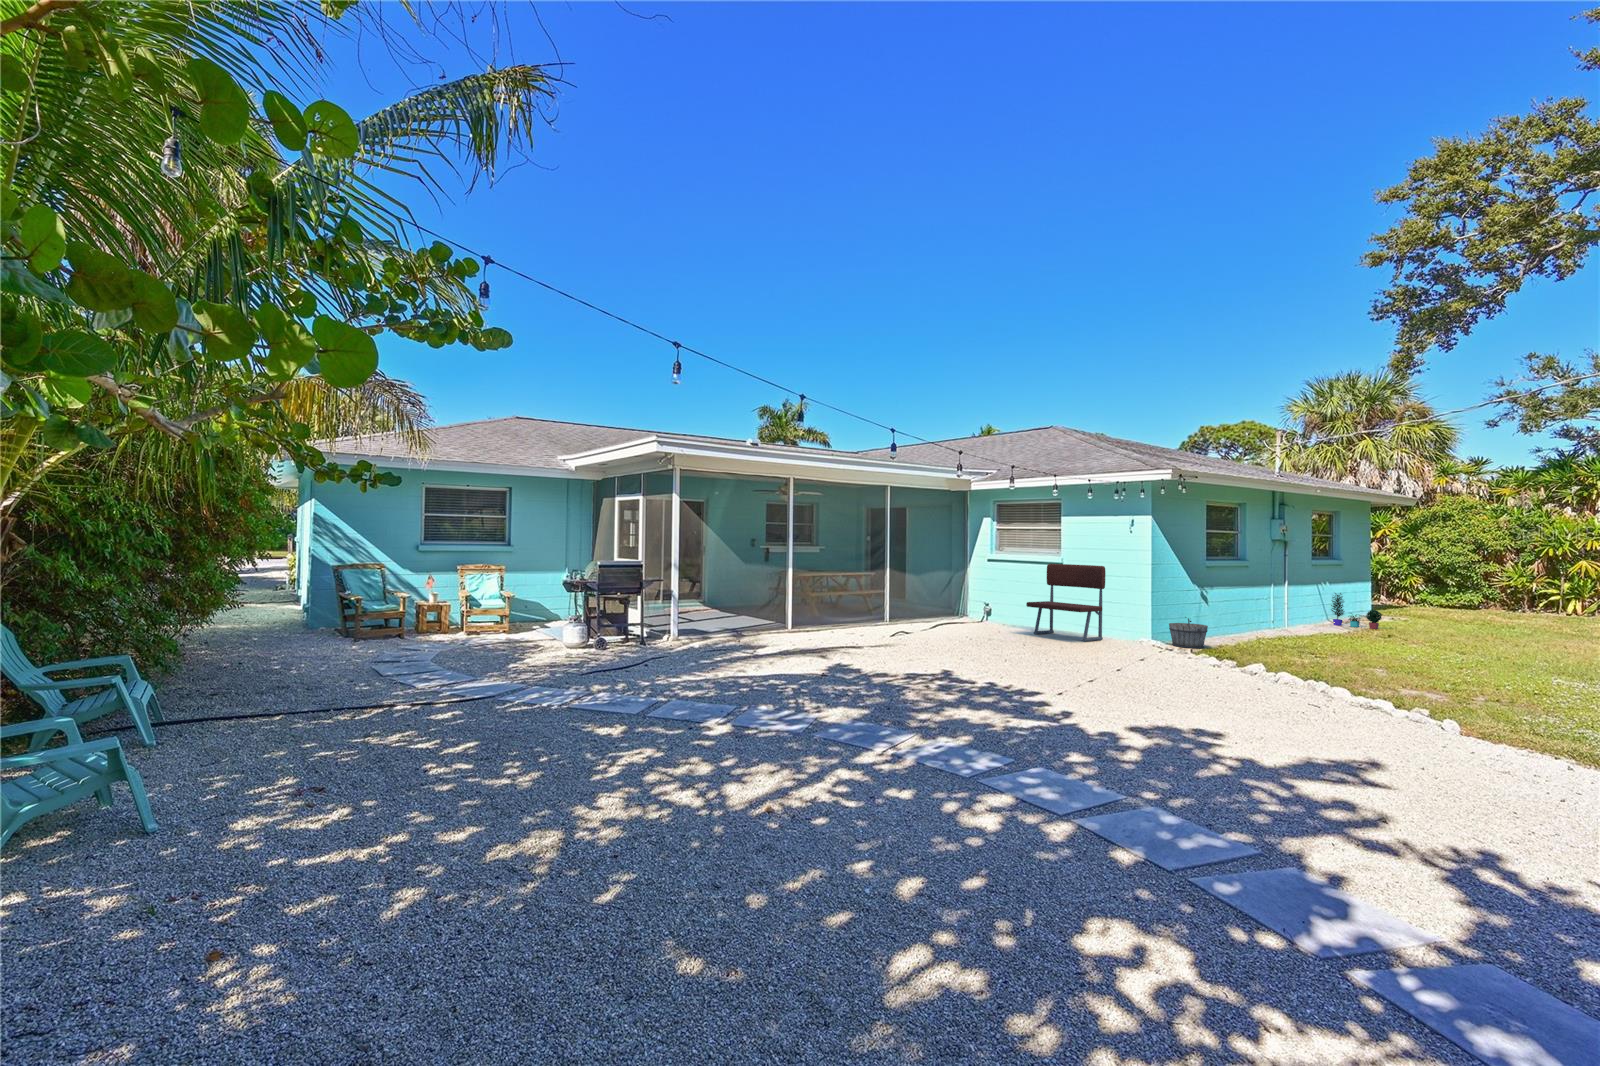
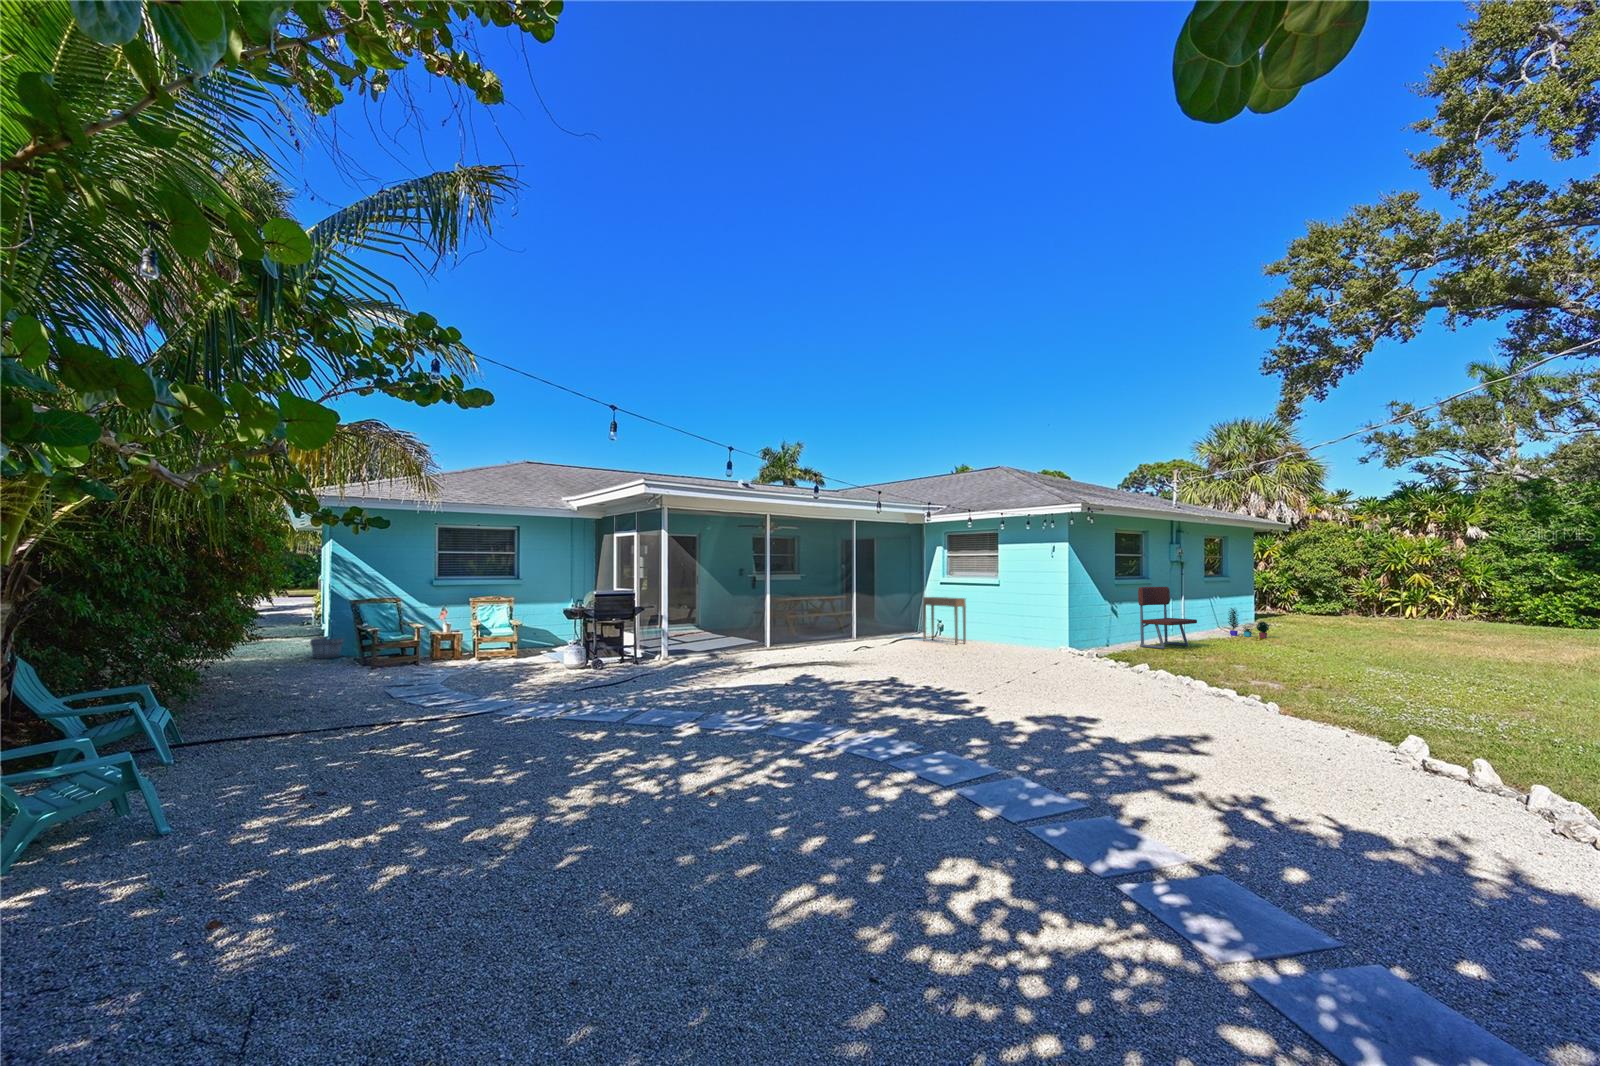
bench: present [1026,564,1106,641] -> present [1138,587,1197,649]
side table: none [976,574,1028,630] -> present [923,597,966,645]
wooden bucket: present [1169,617,1208,648] -> present [310,636,344,659]

